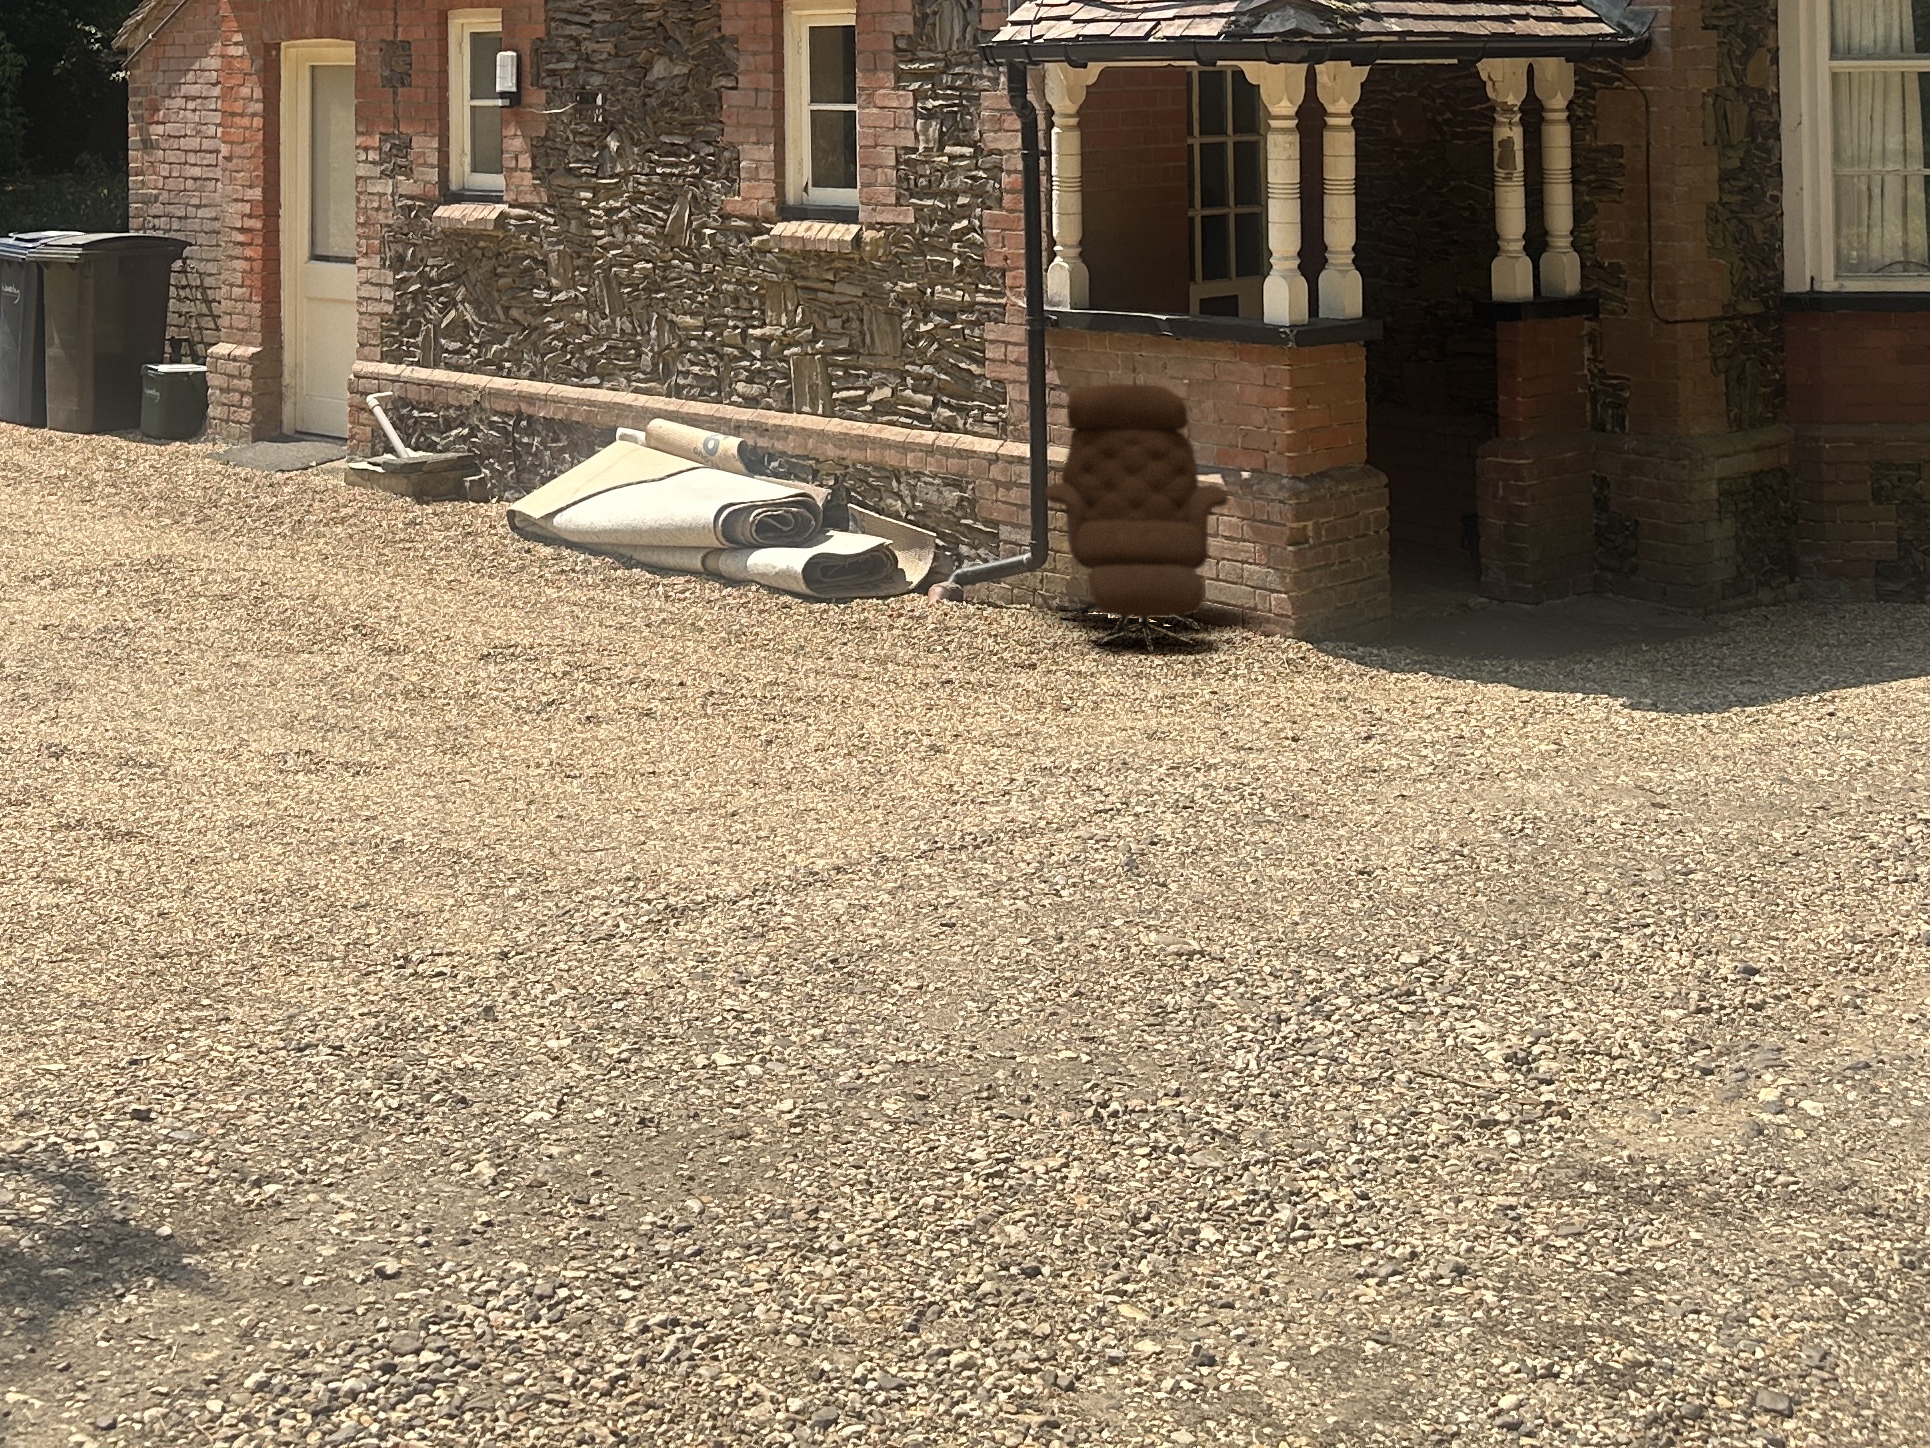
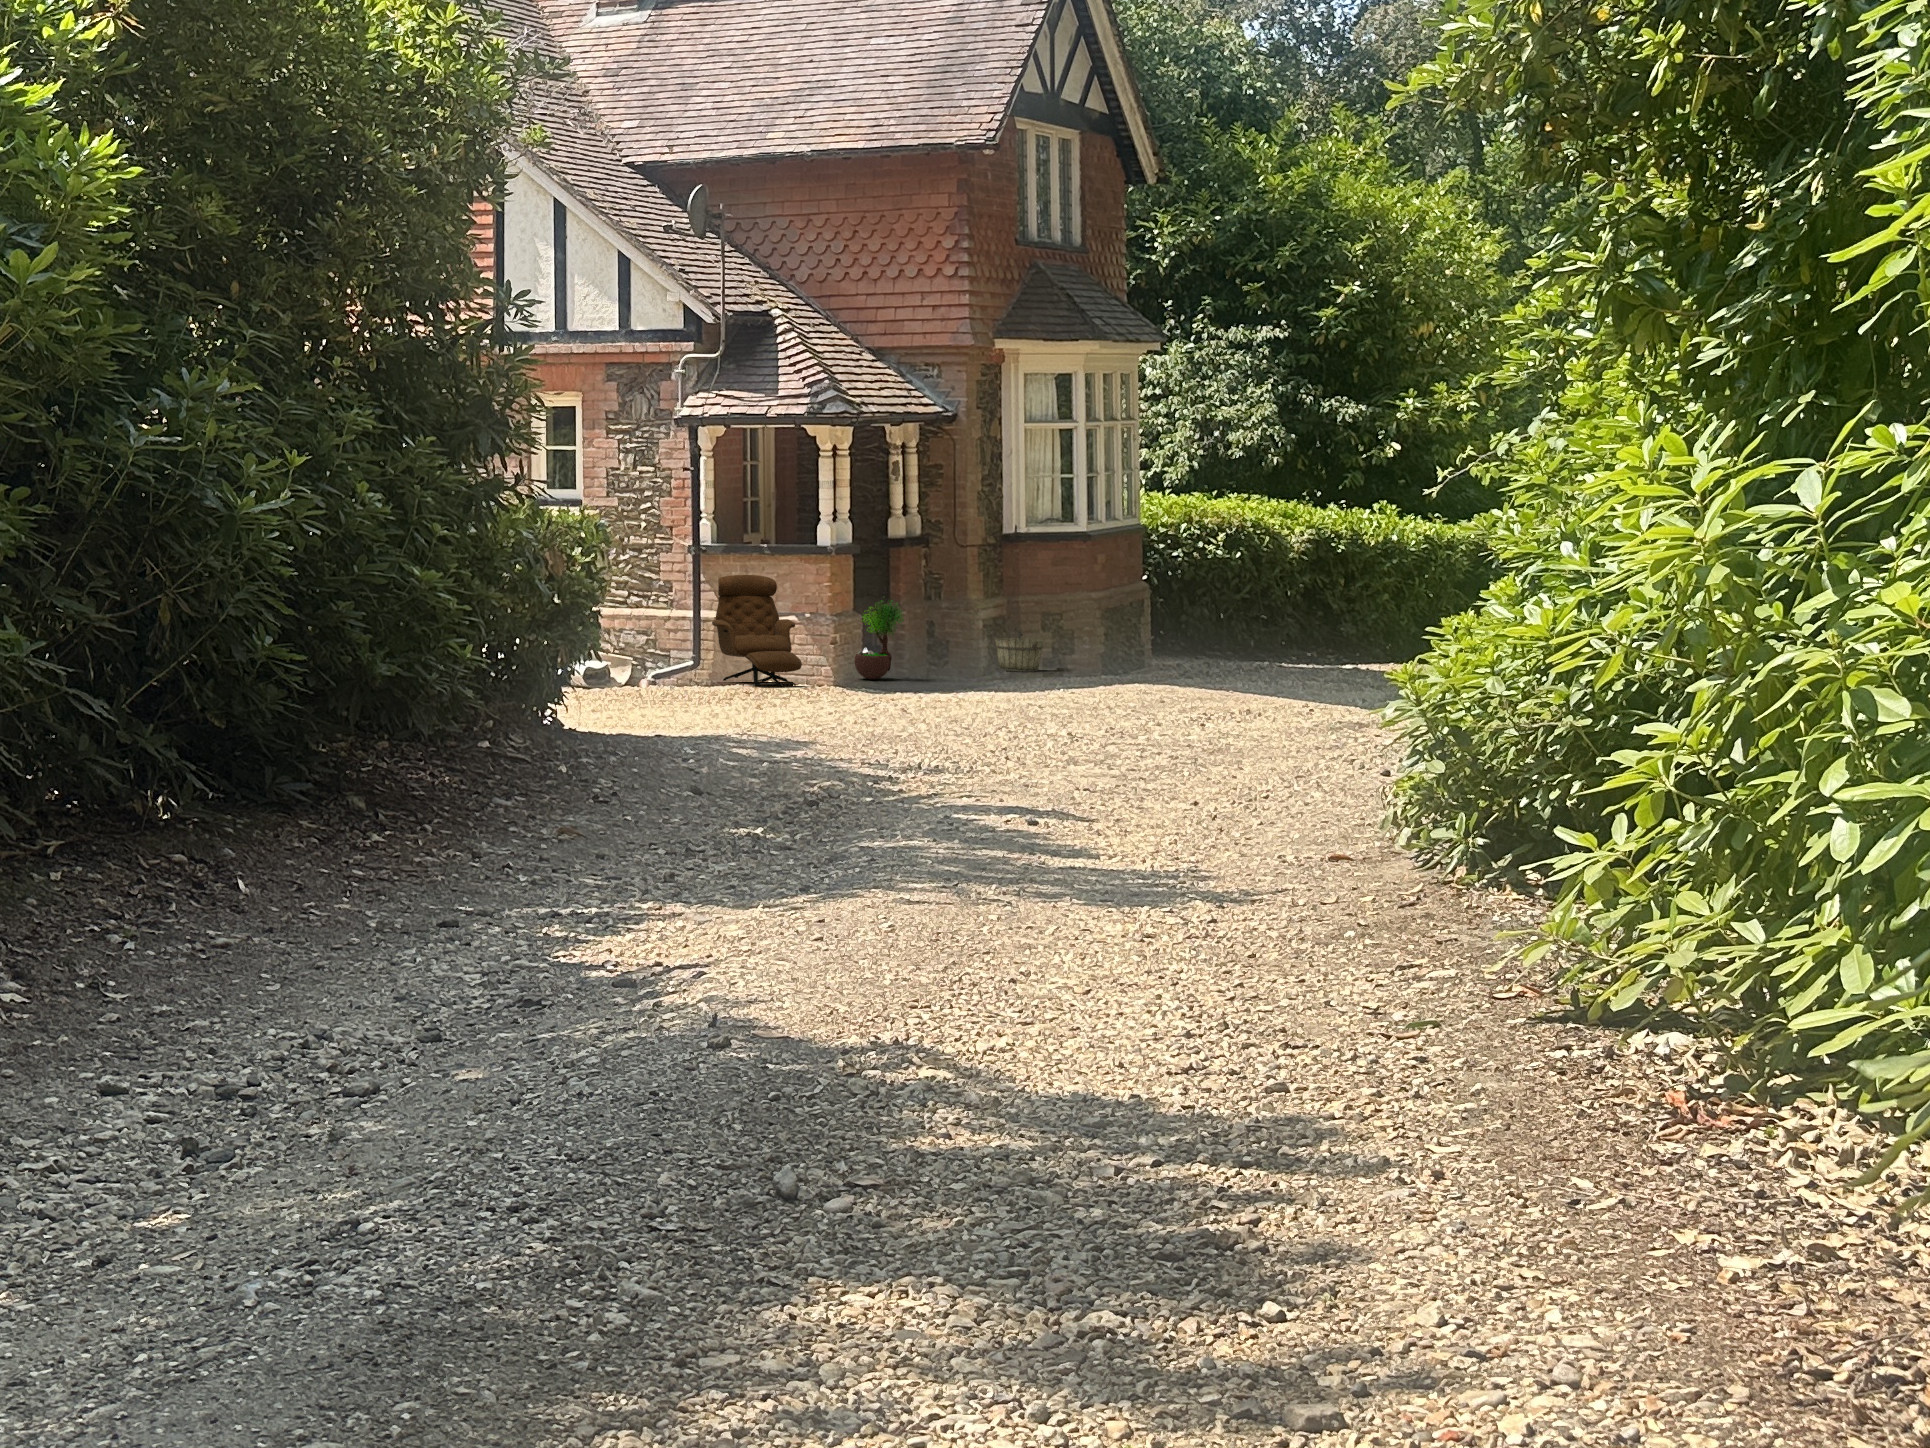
potted tree: none [1368,442,1474,628] -> present [854,600,904,680]
wooden bucket: none [1742,505,1855,607] -> present [995,628,1044,672]

